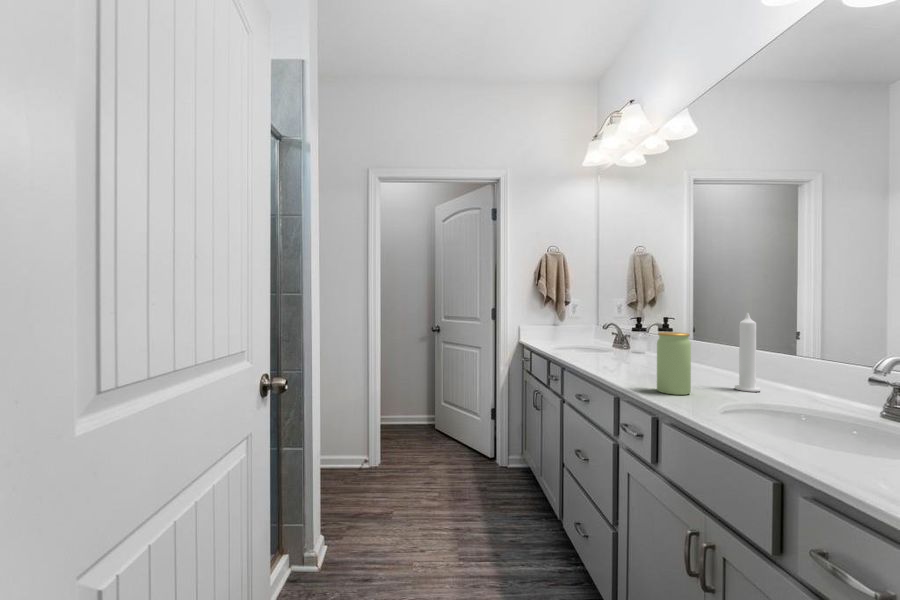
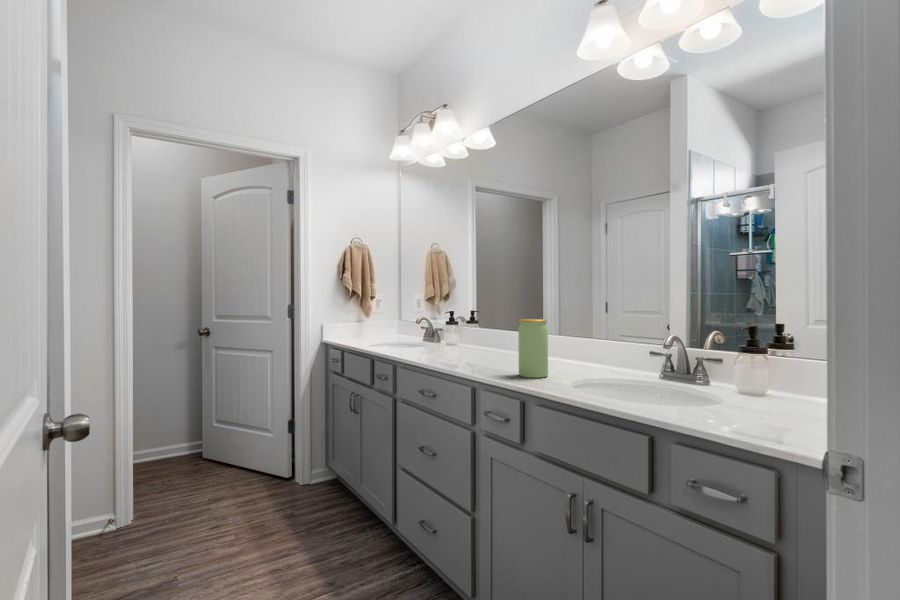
candle: present [735,312,761,392] -> none [567,300,587,369]

